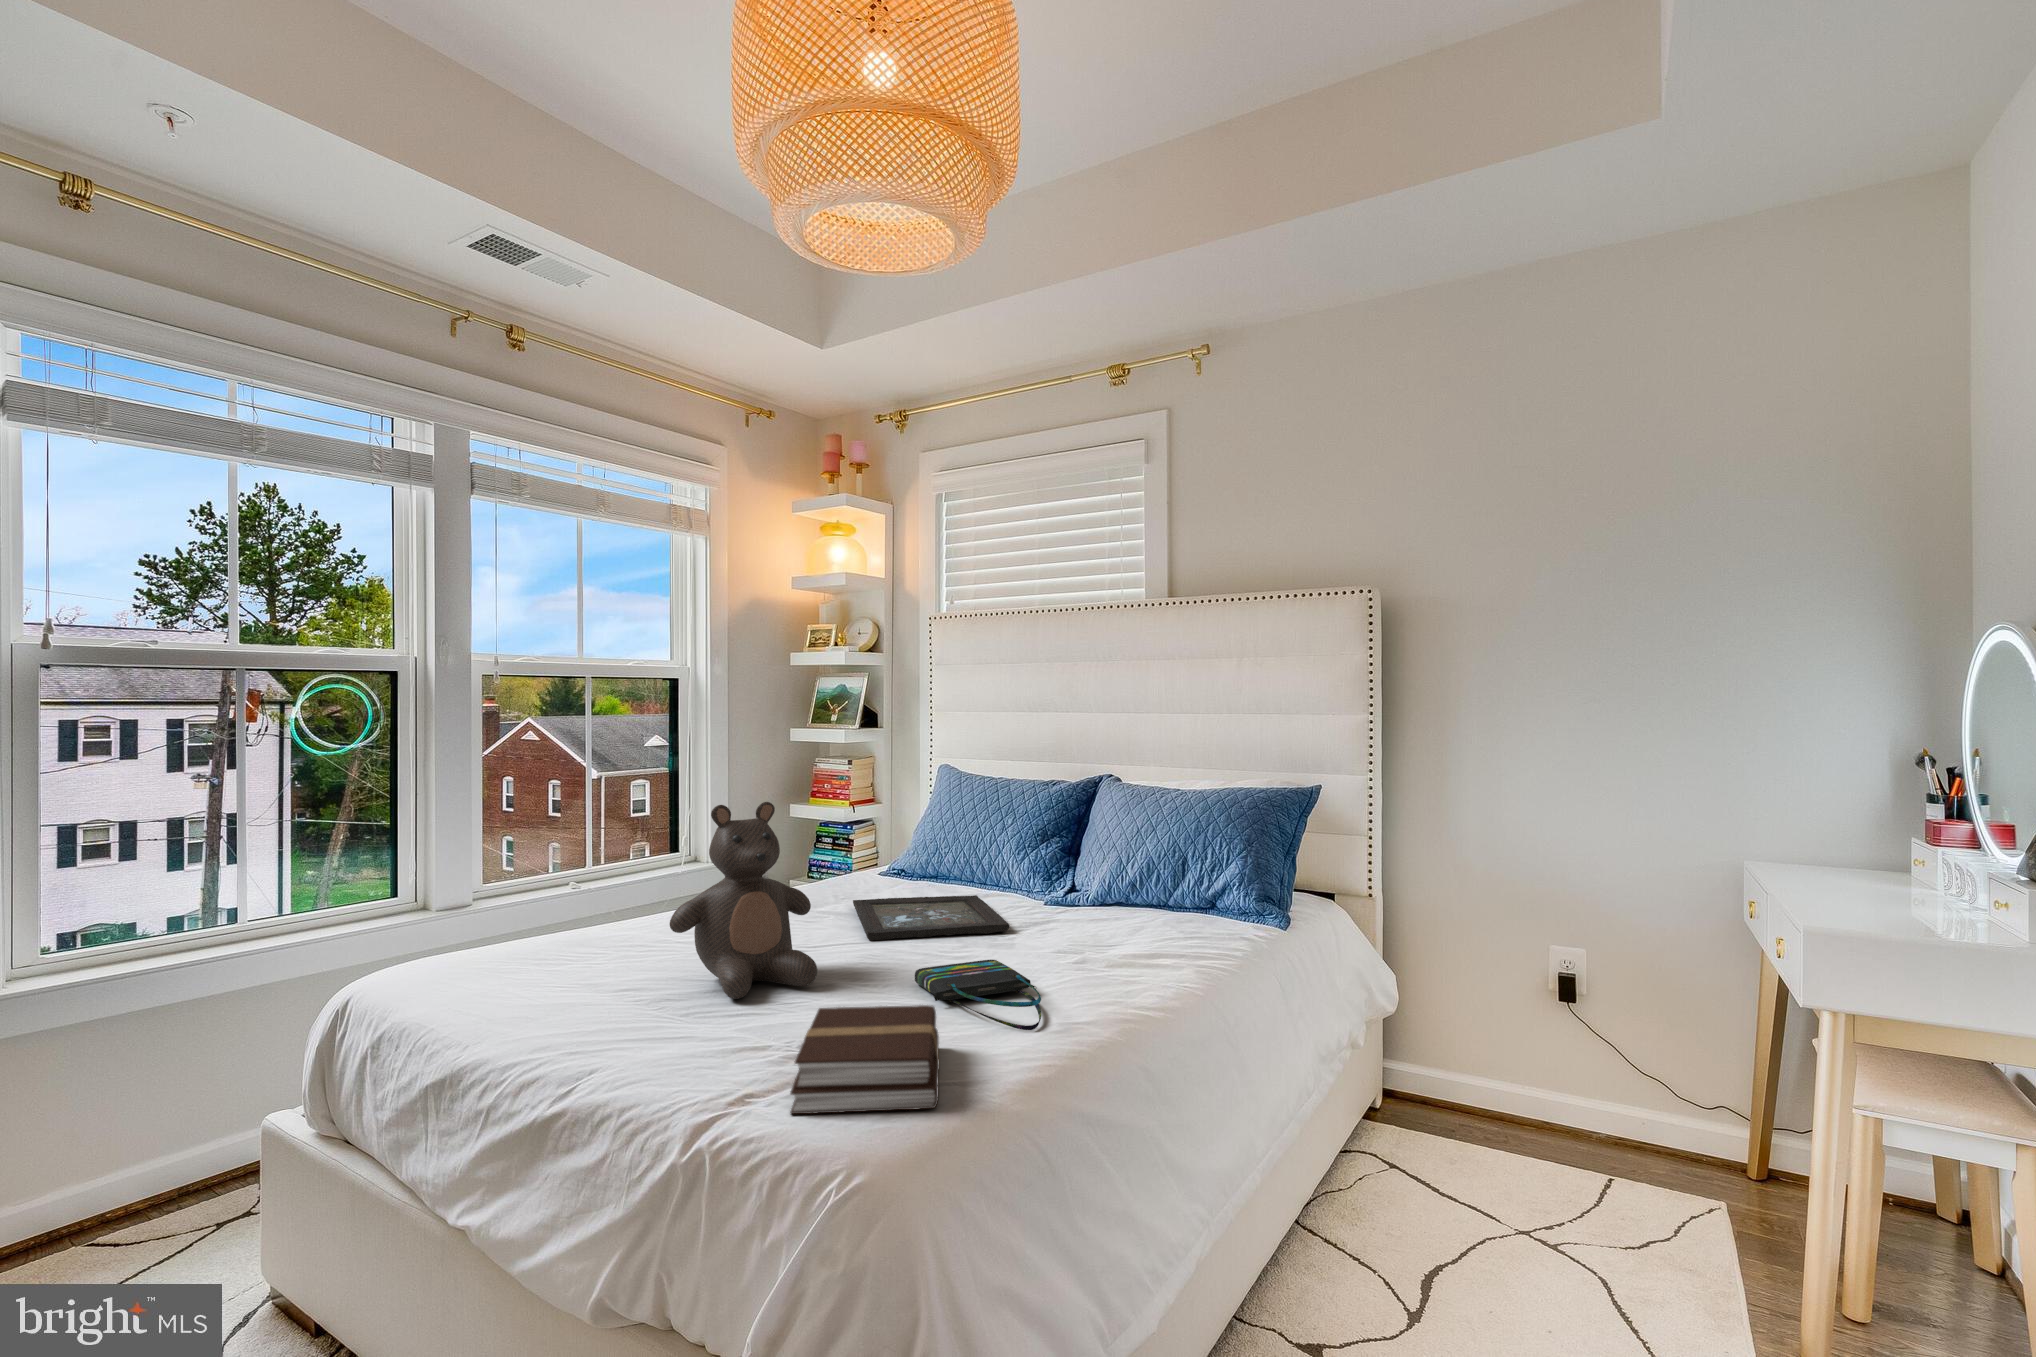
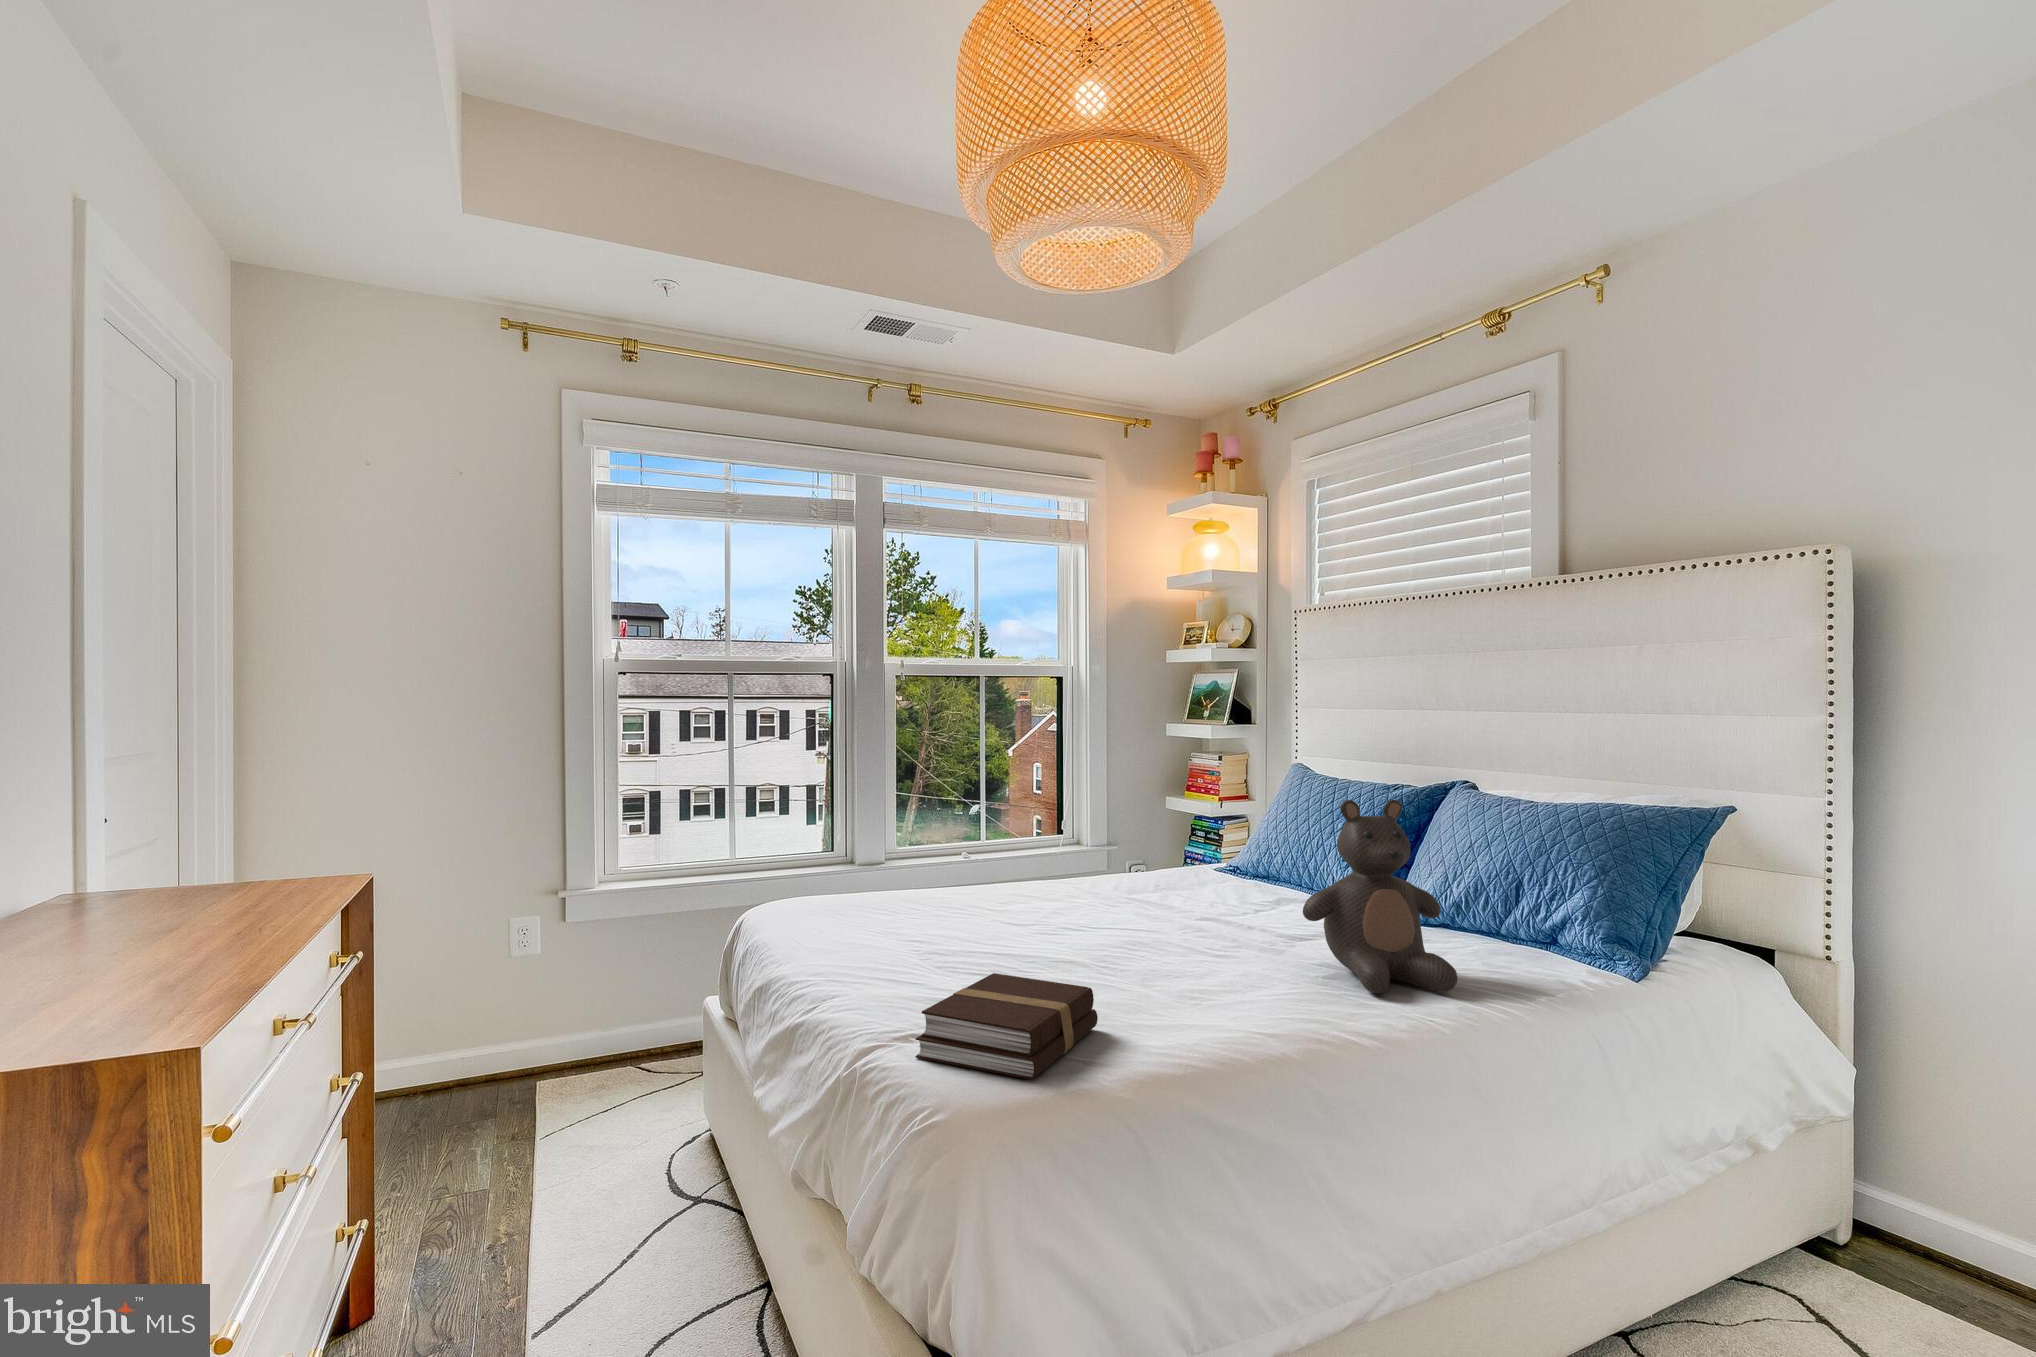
teddy bear: present [670,802,817,999] -> present [1303,800,1457,994]
tray: present [853,895,1009,941] -> none [1138,889,1286,937]
tote bag: present [915,960,1041,1030] -> none [1133,957,1247,1032]

